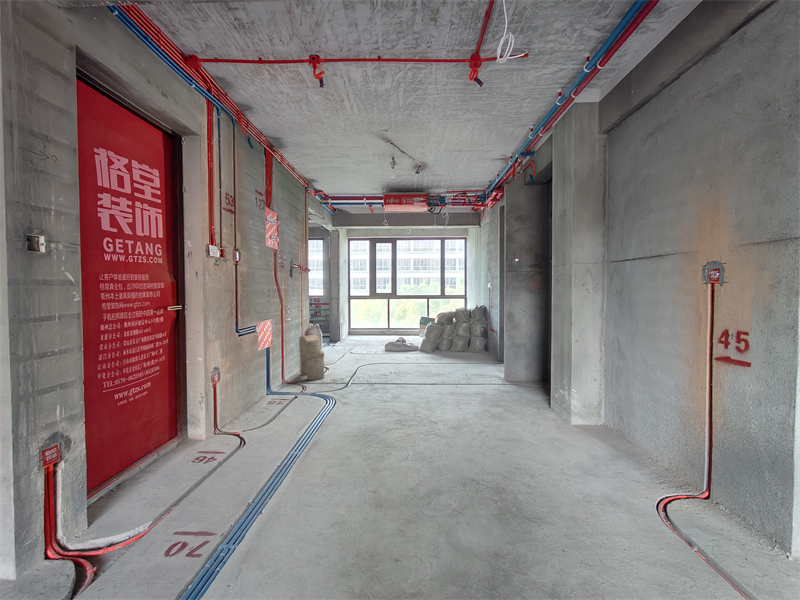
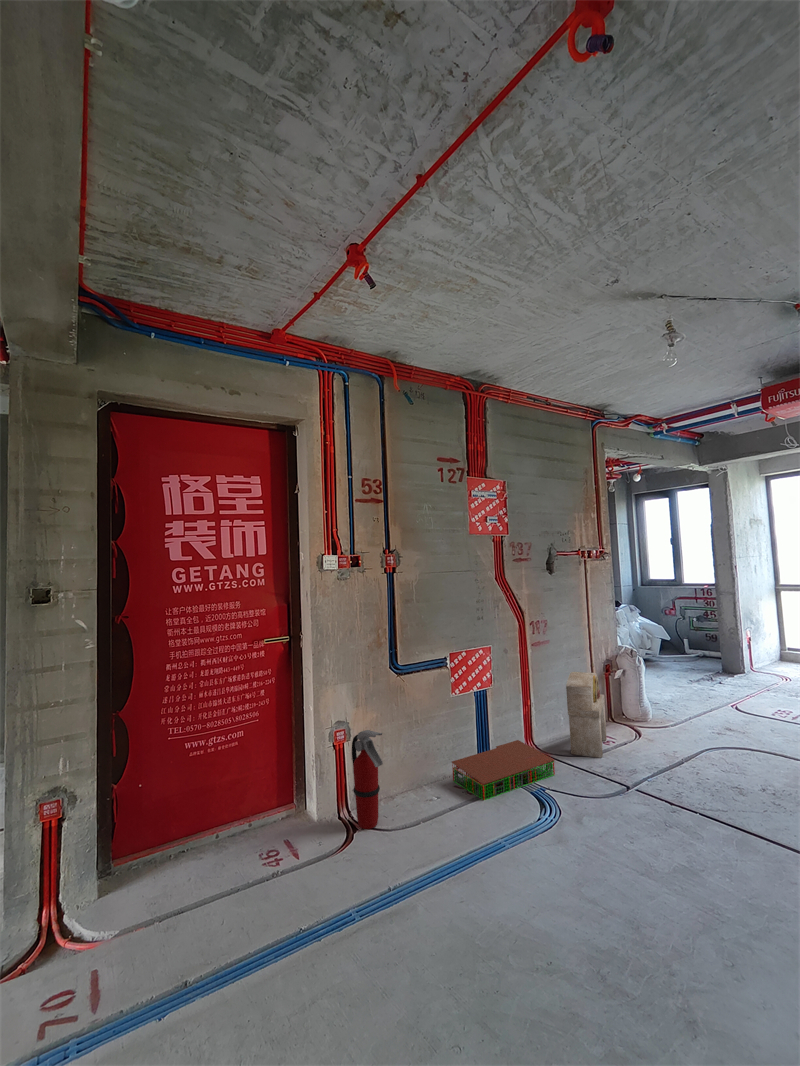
fire extinguisher: none [224,366,259,433] -> present [352,730,383,829]
storage bin: none [262,377,313,405] -> present [452,740,555,800]

